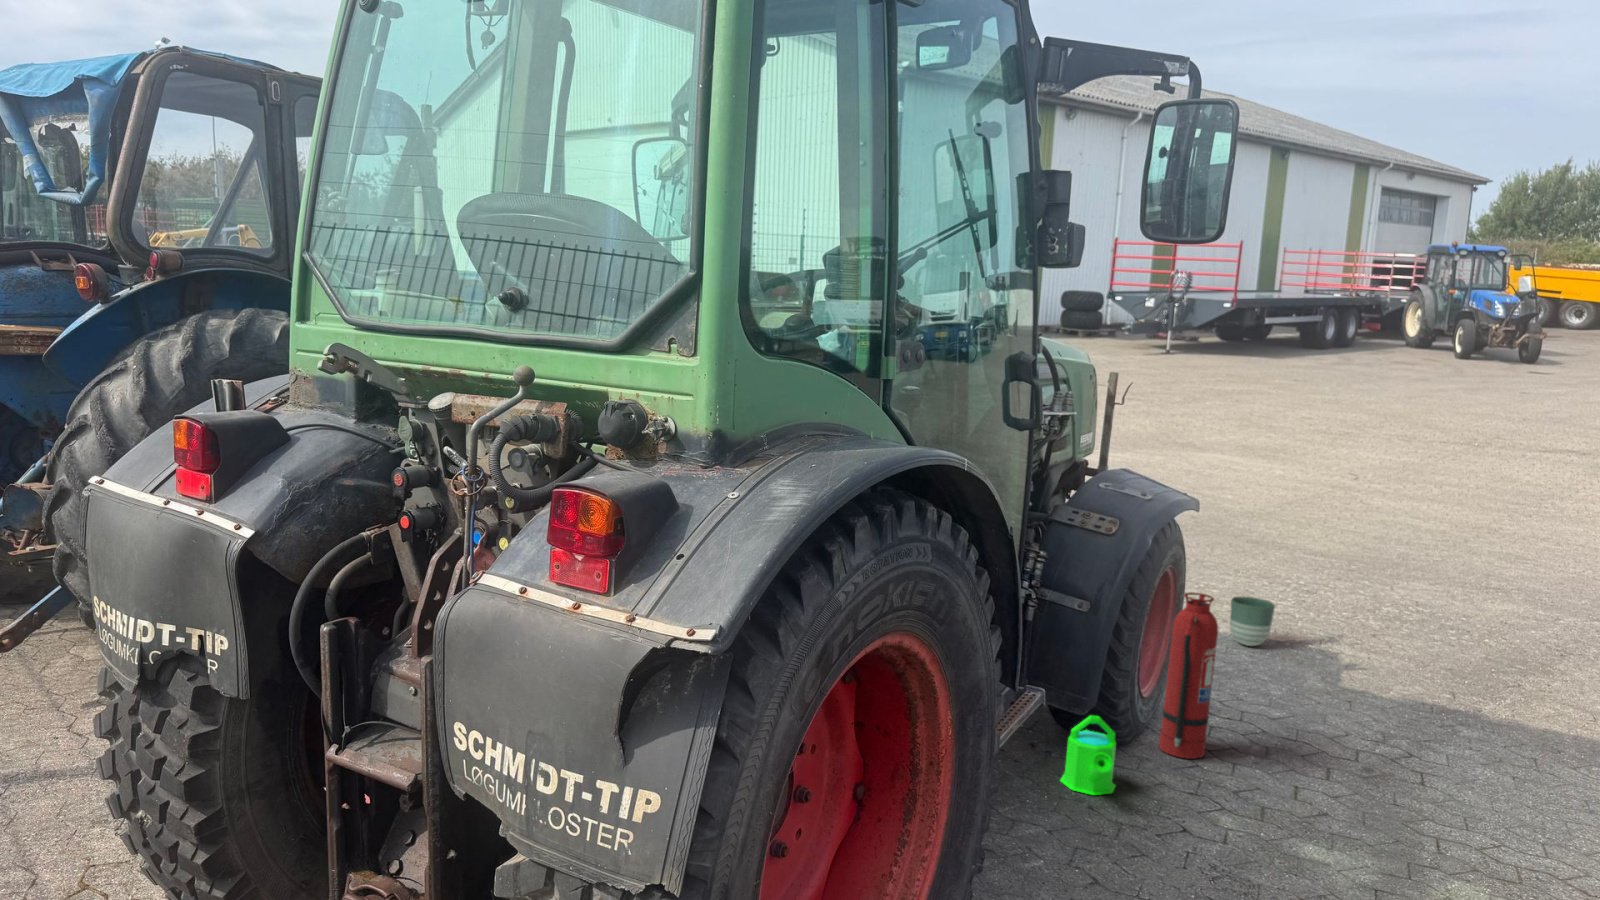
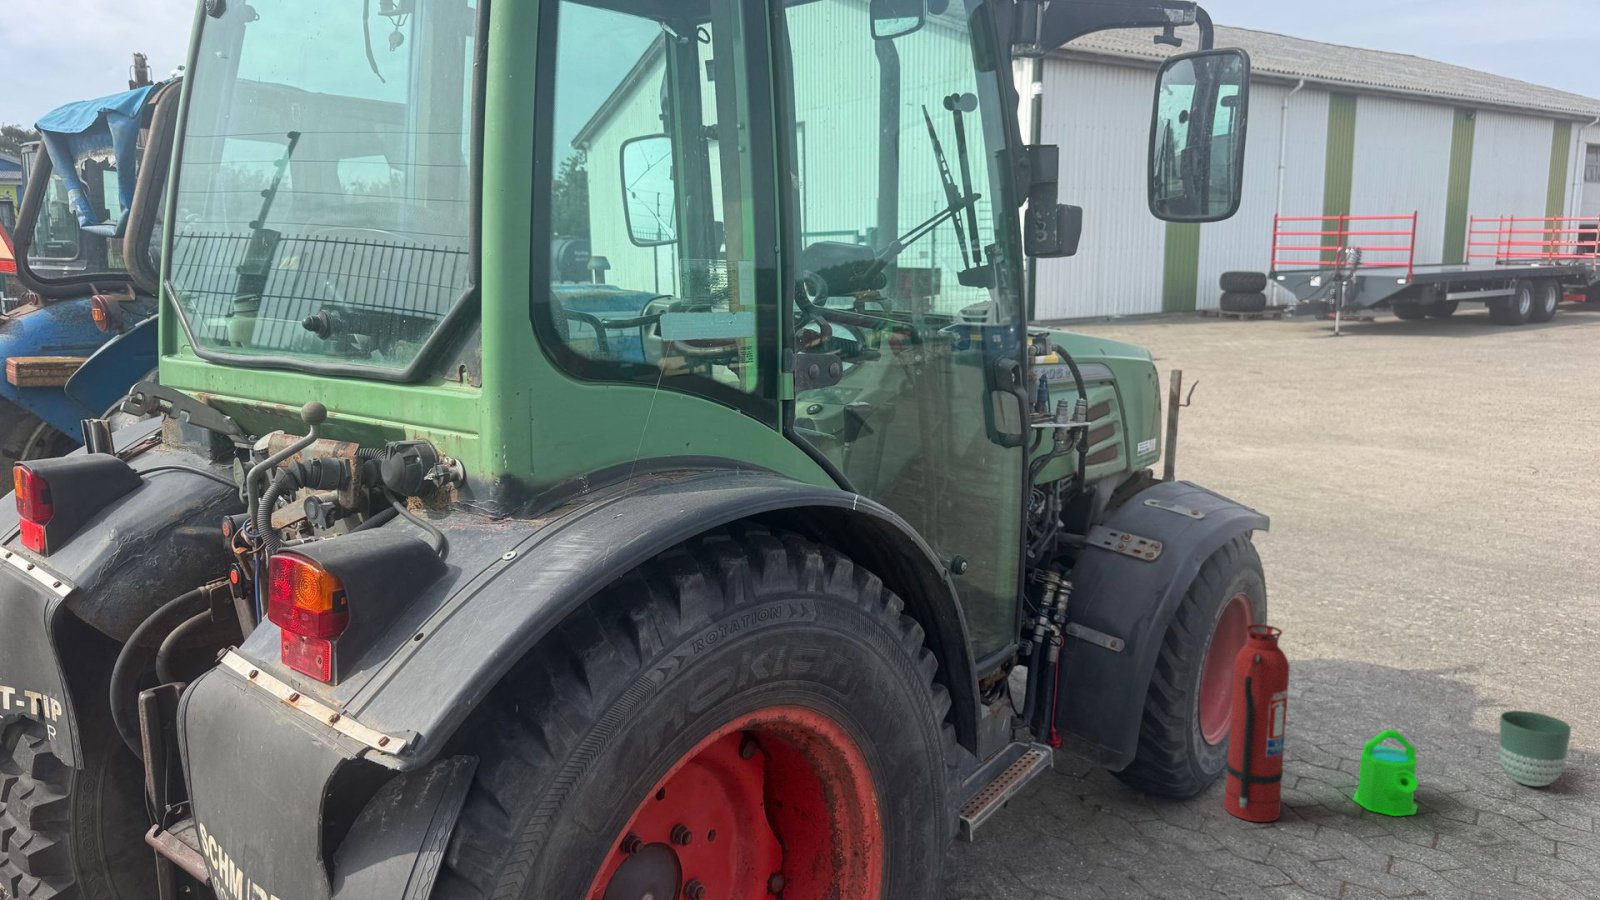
planter: present [1230,597,1275,646] -> present [1499,711,1571,787]
watering can: present [1060,716,1116,795] -> present [1353,730,1418,816]

